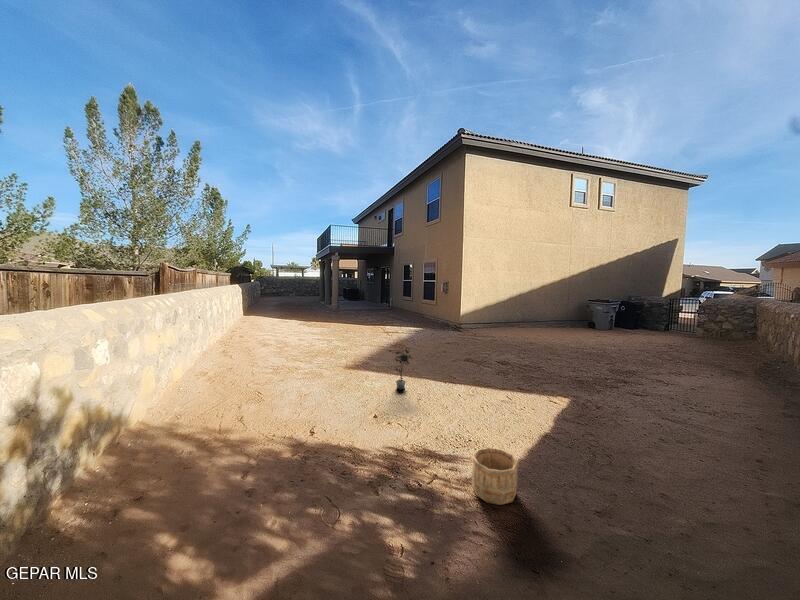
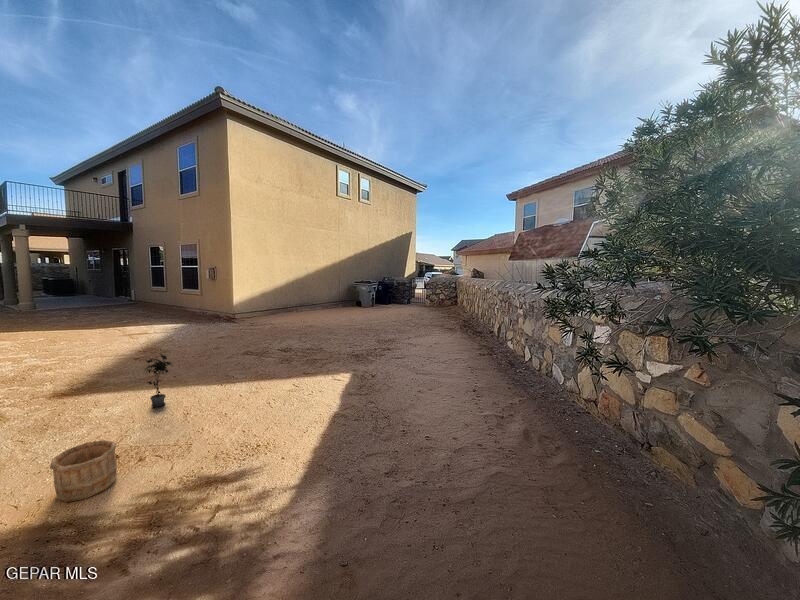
wooden bucket: present [472,448,519,505] -> present [50,440,117,502]

